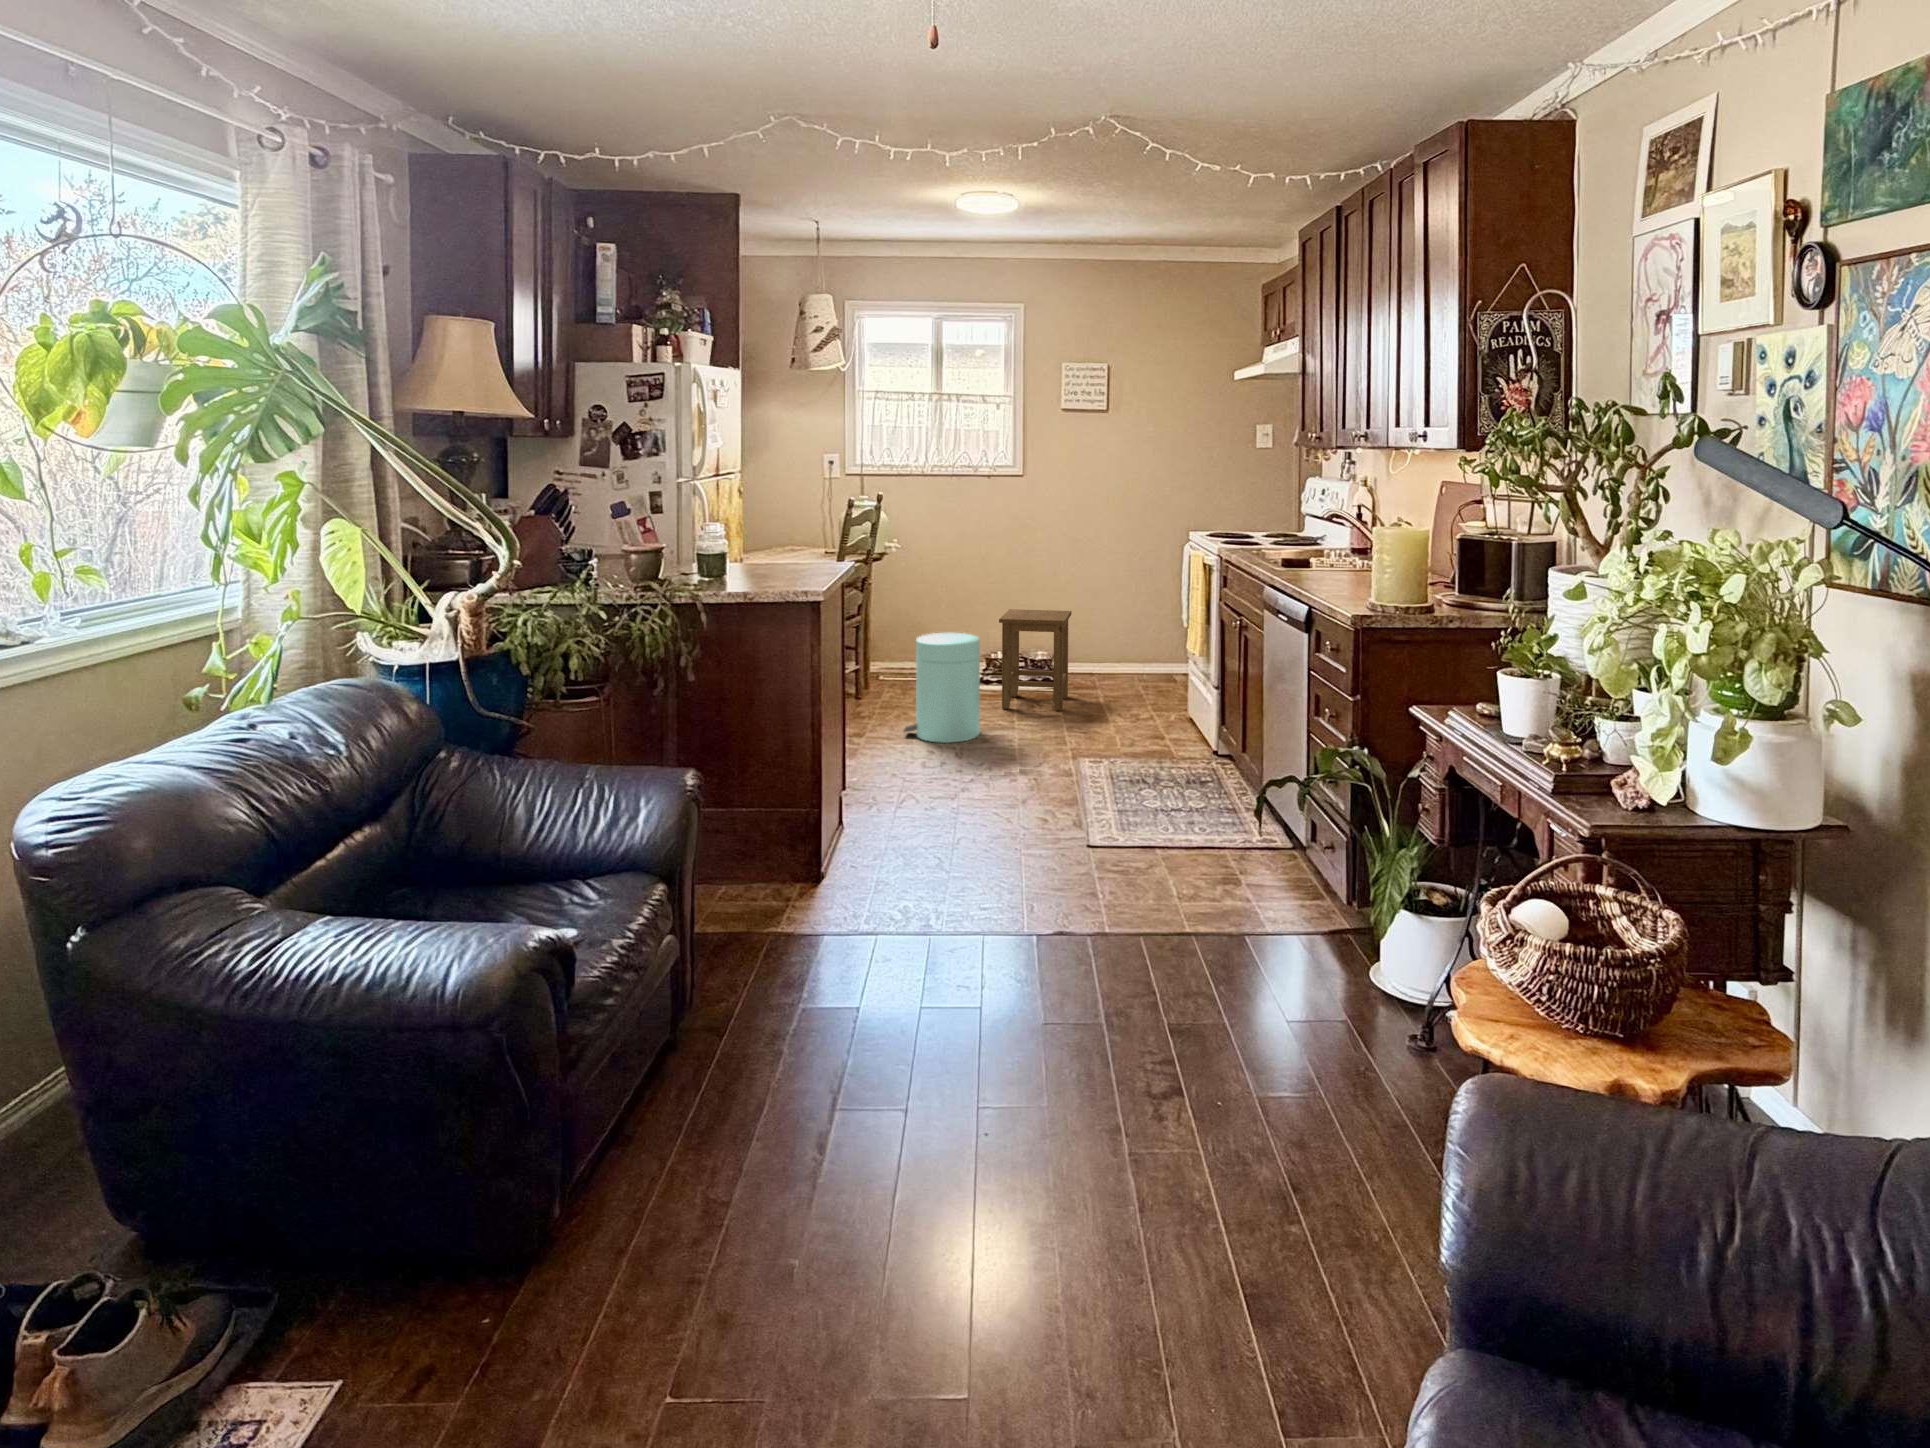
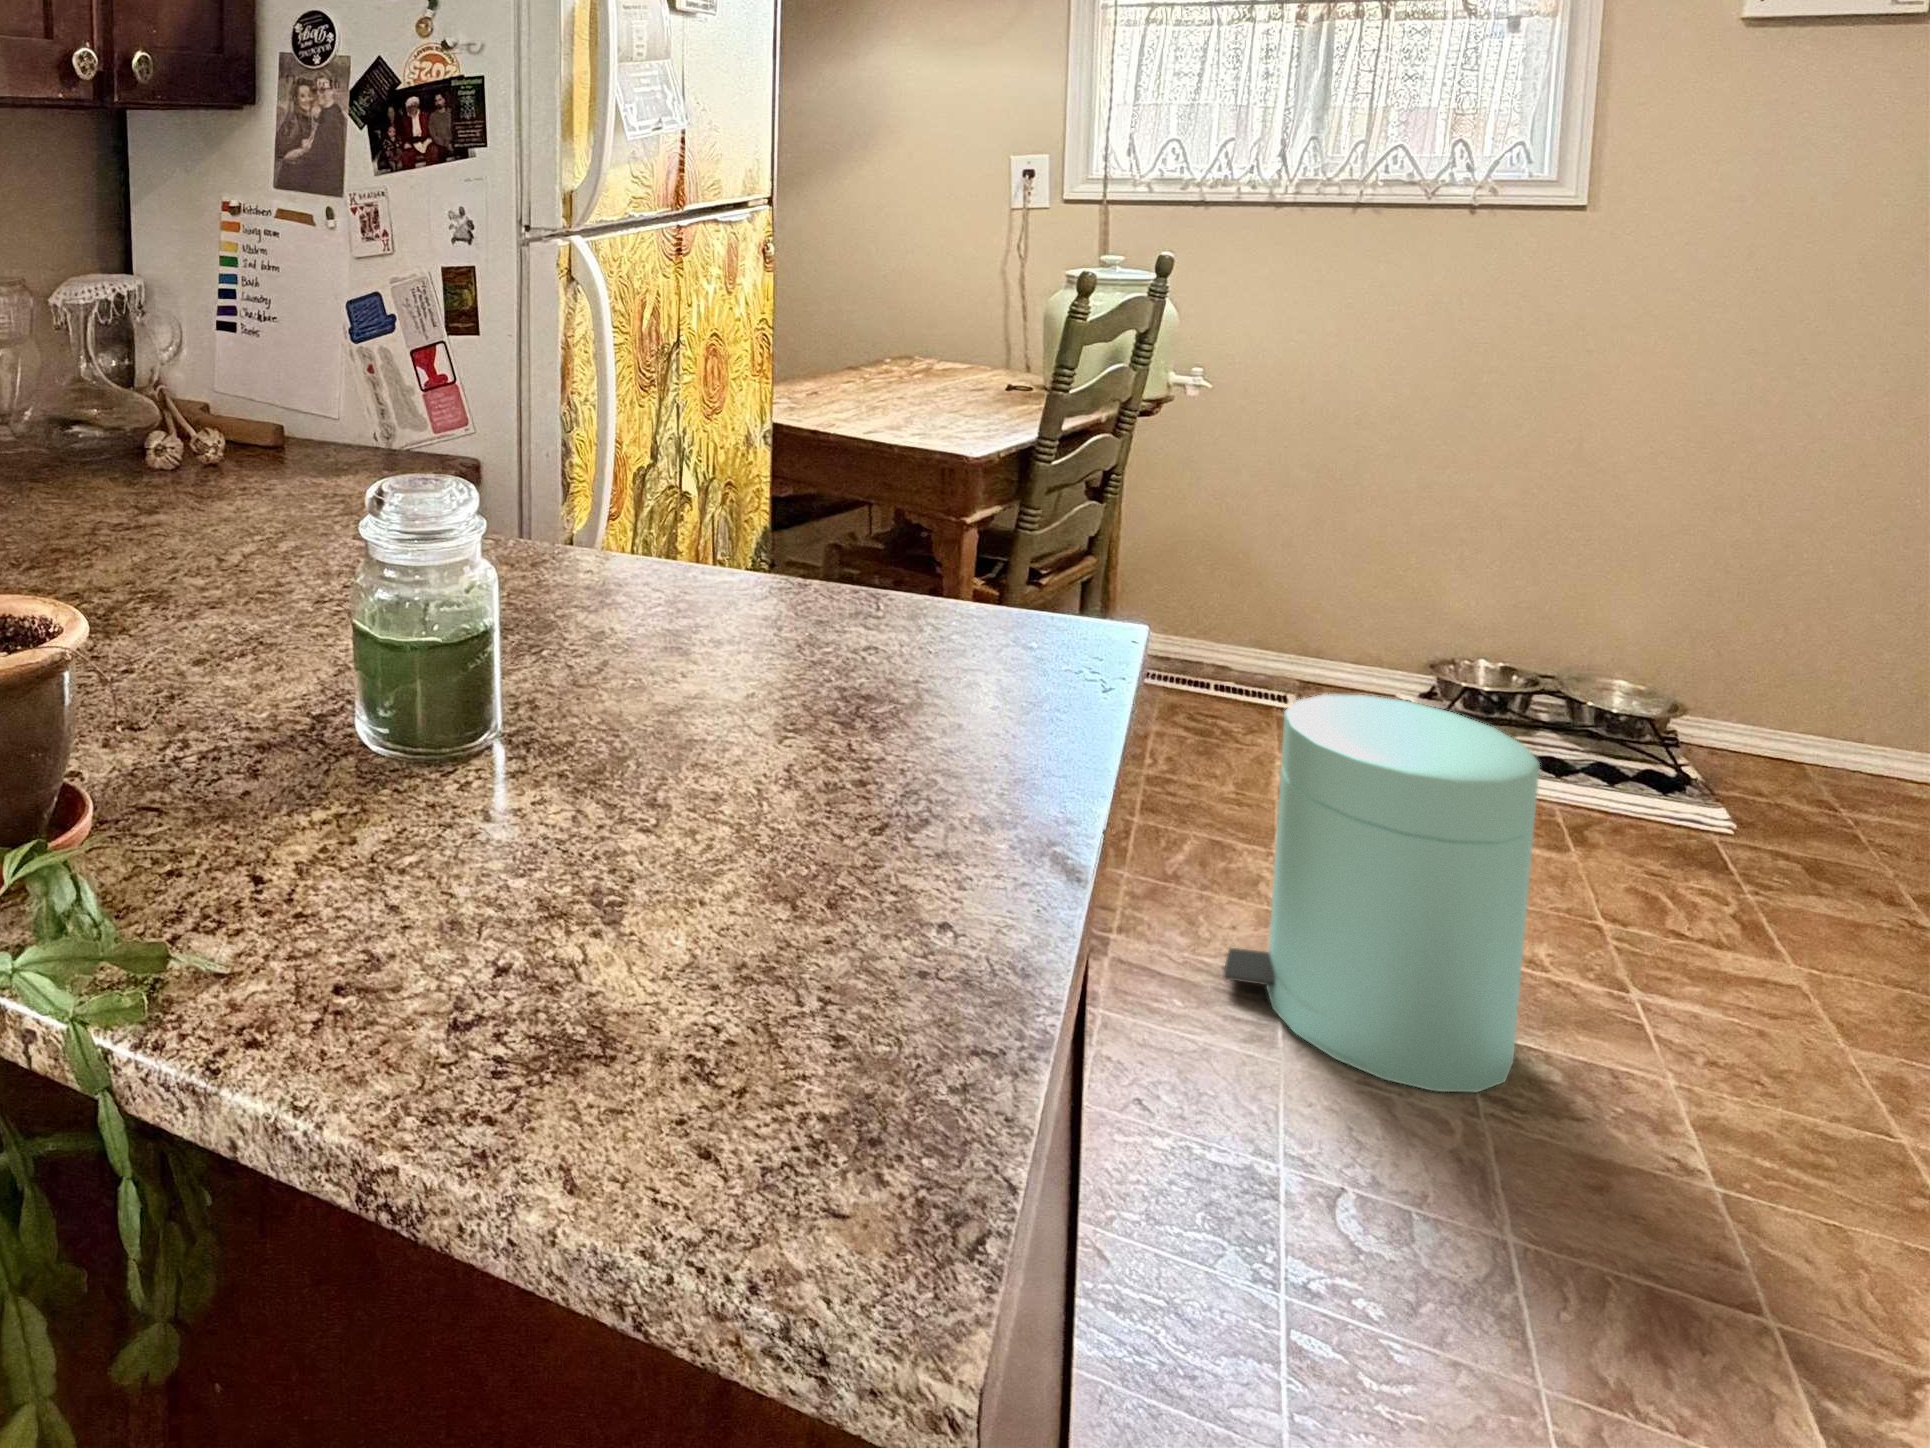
stool: present [999,609,1072,711] -> none [1553,603,1868,994]

